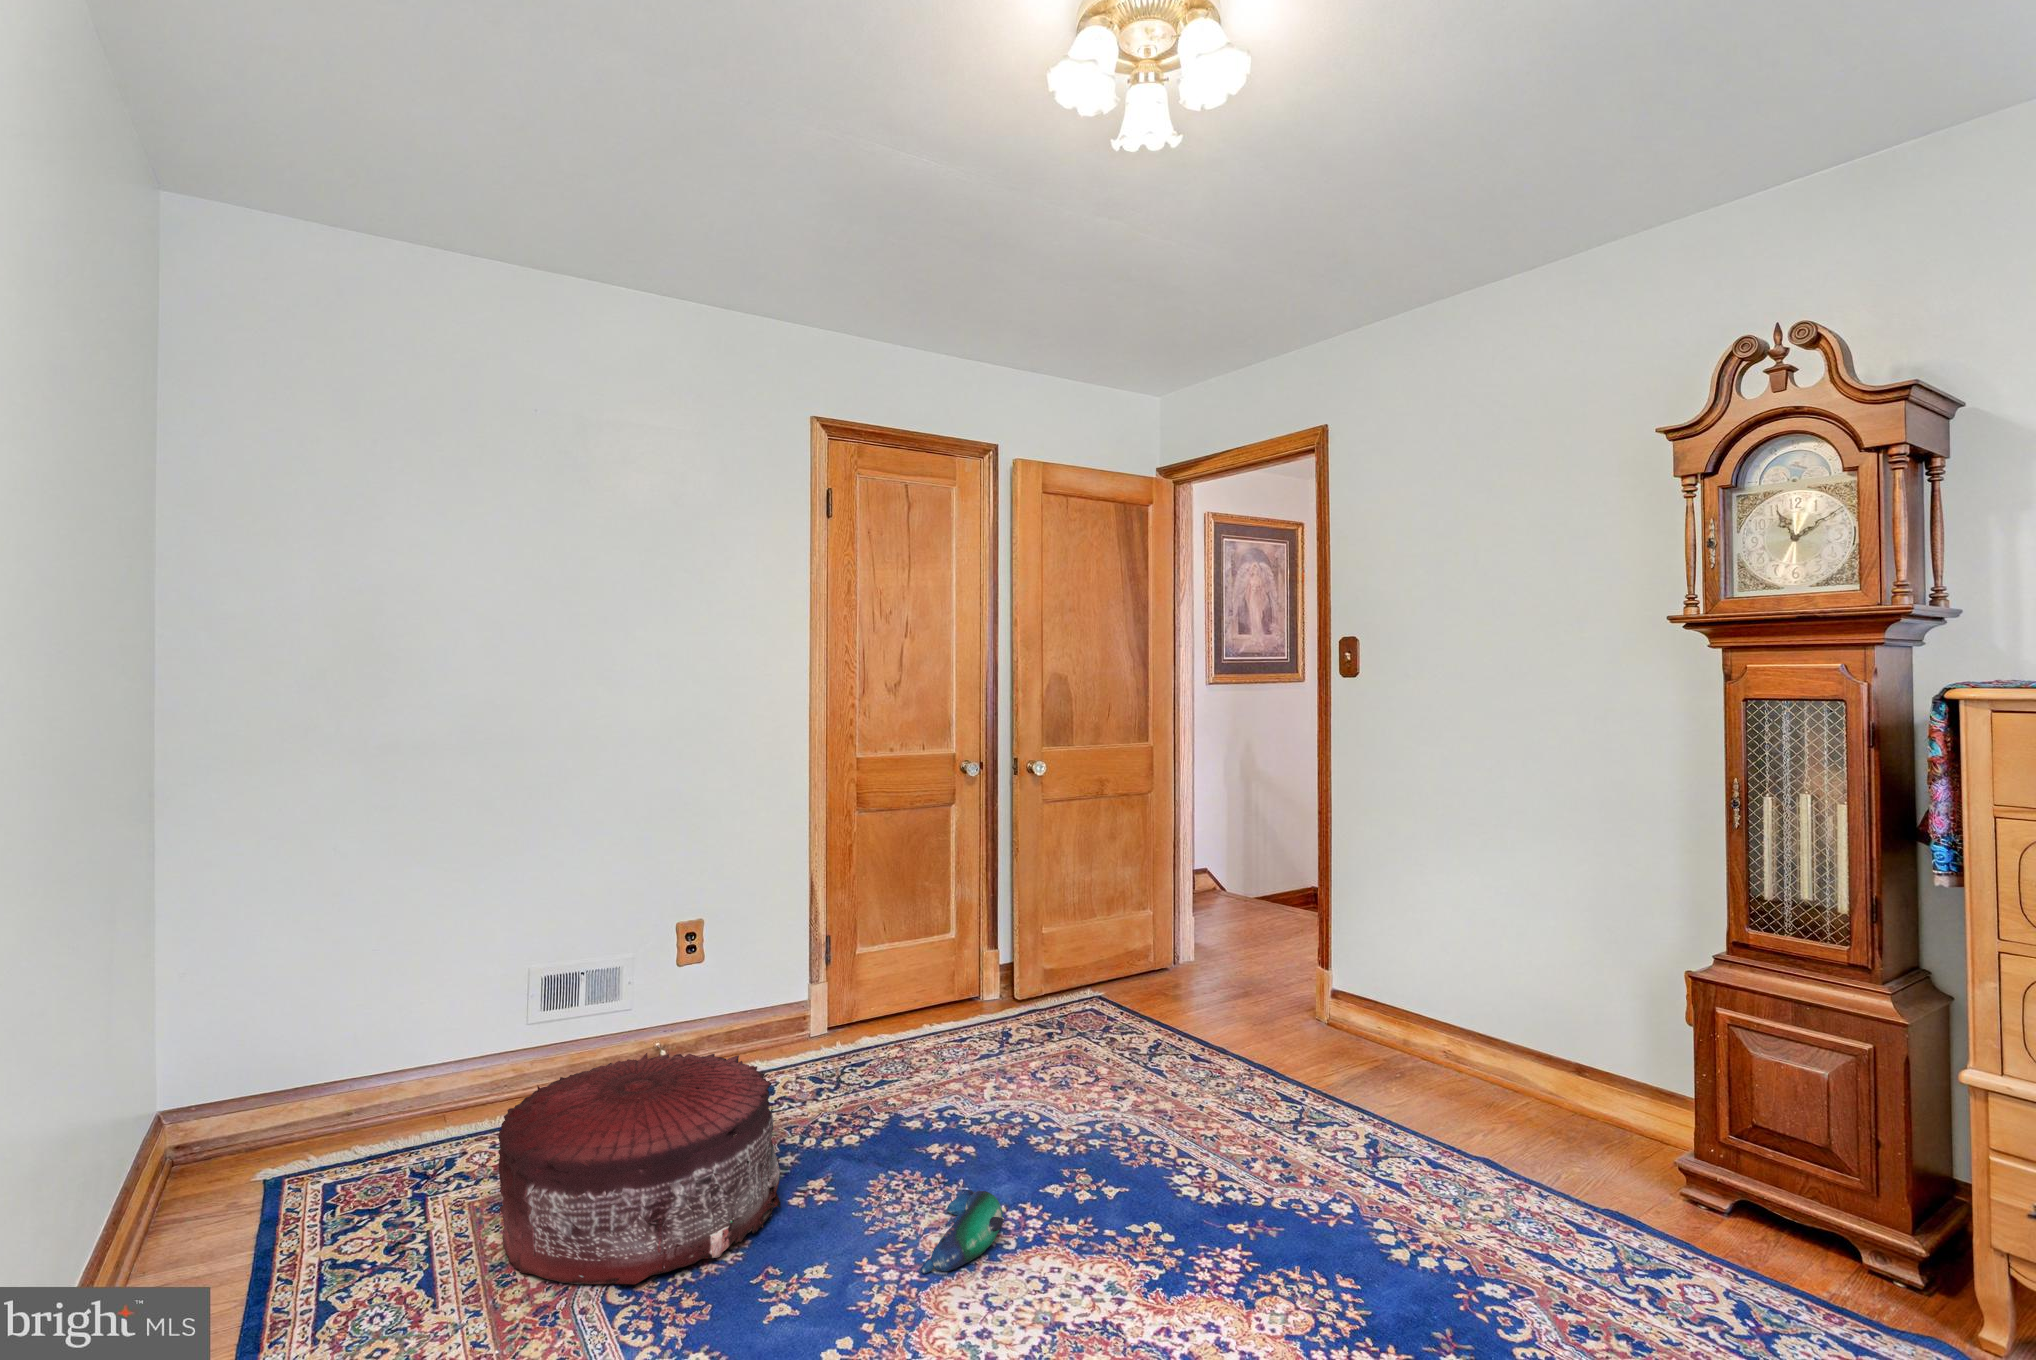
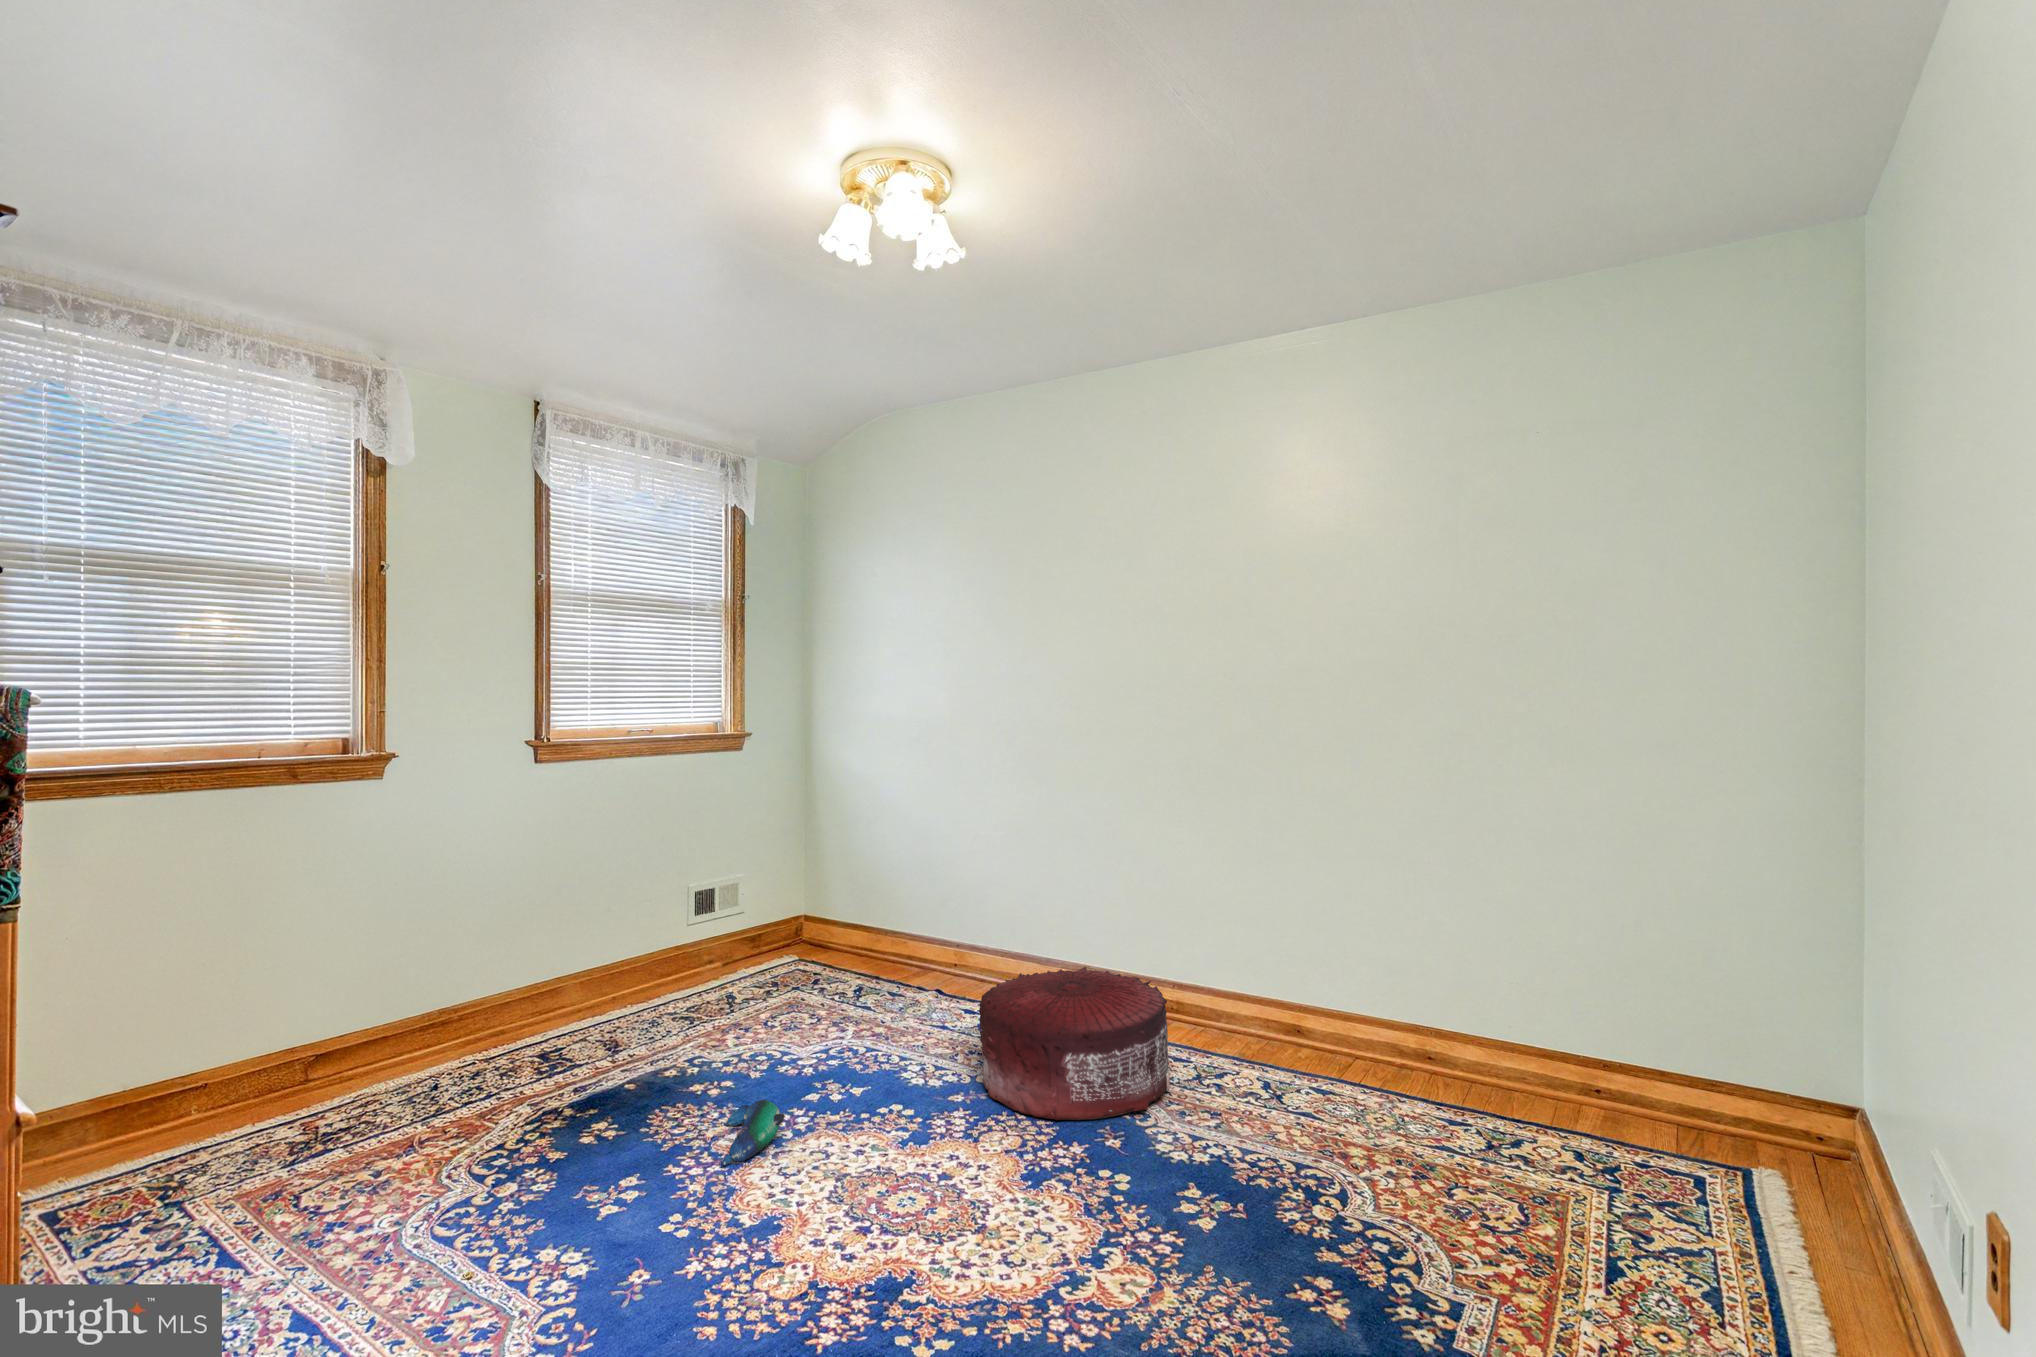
pouf: present [498,1053,781,1285] -> present [979,967,1170,1120]

